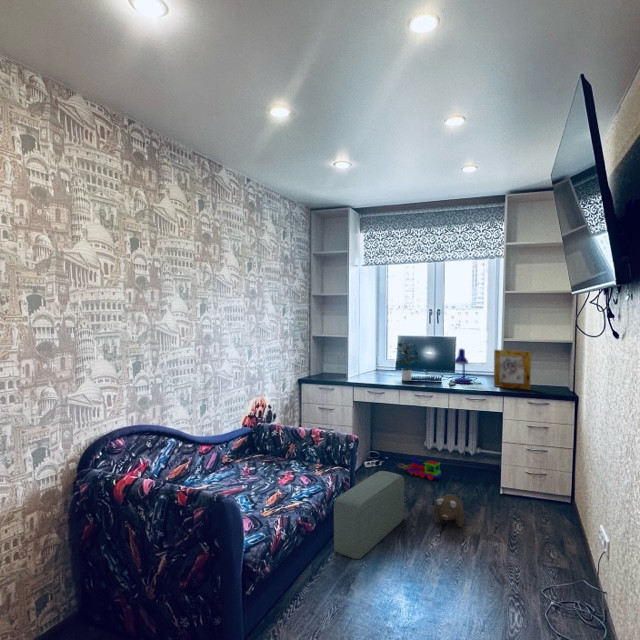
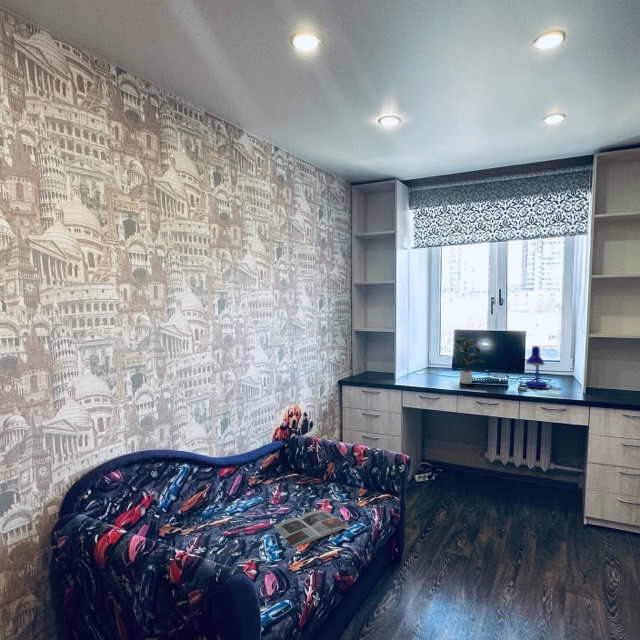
picture frame: present [494,350,531,390] -> none [578,348,628,399]
toy train: present [398,457,442,480] -> none [455,473,509,502]
pouf: present [334,471,404,559] -> none [382,498,468,618]
magazine: none [243,477,308,502] -> present [274,509,349,546]
plush toy: present [434,494,464,527] -> none [505,530,546,574]

